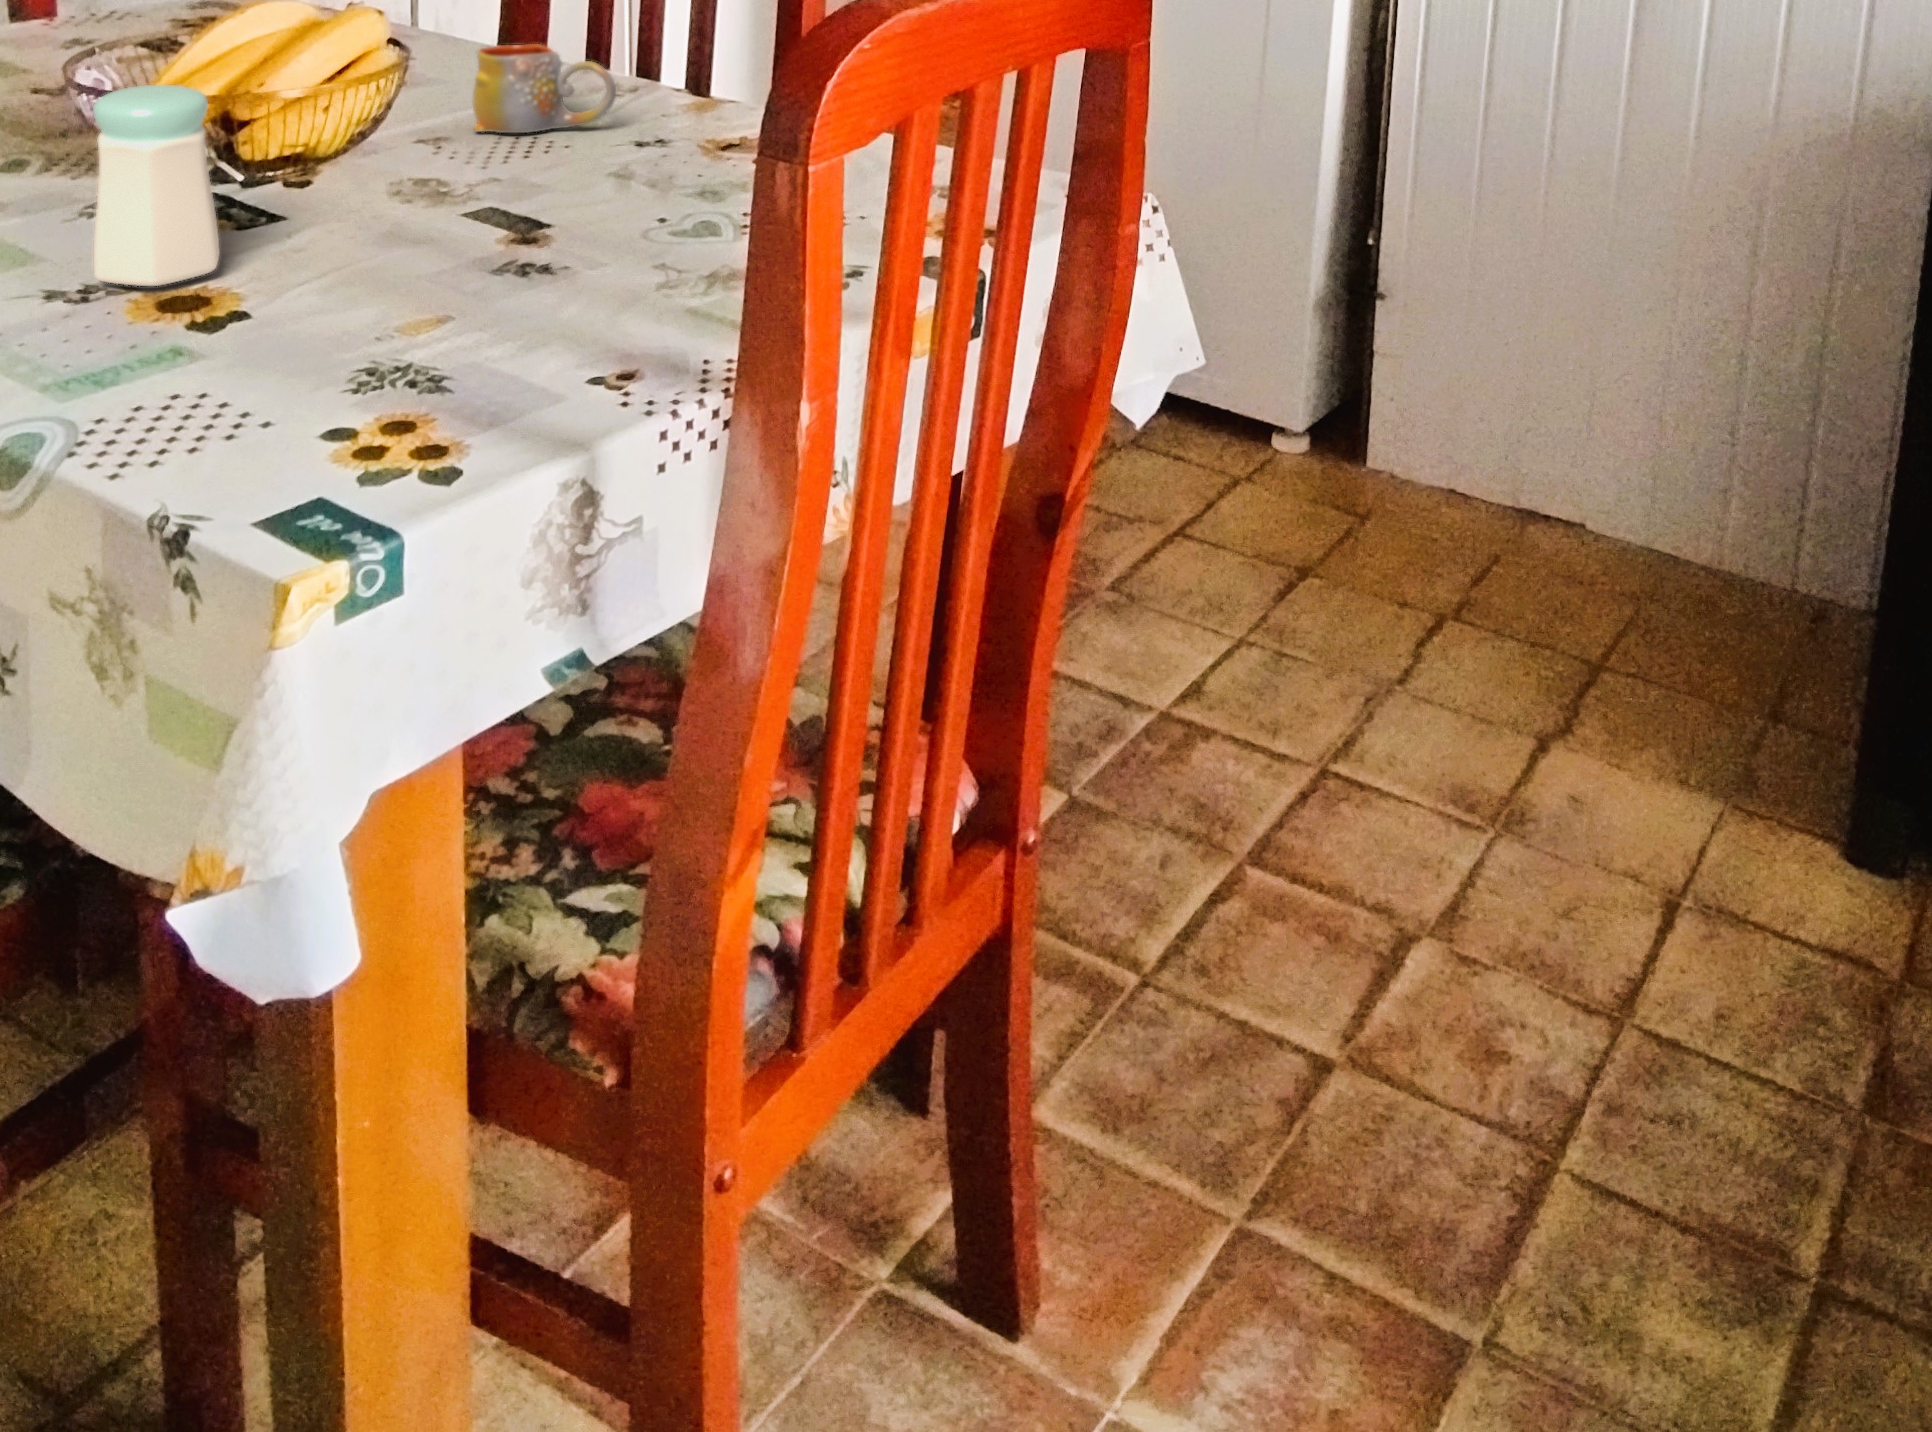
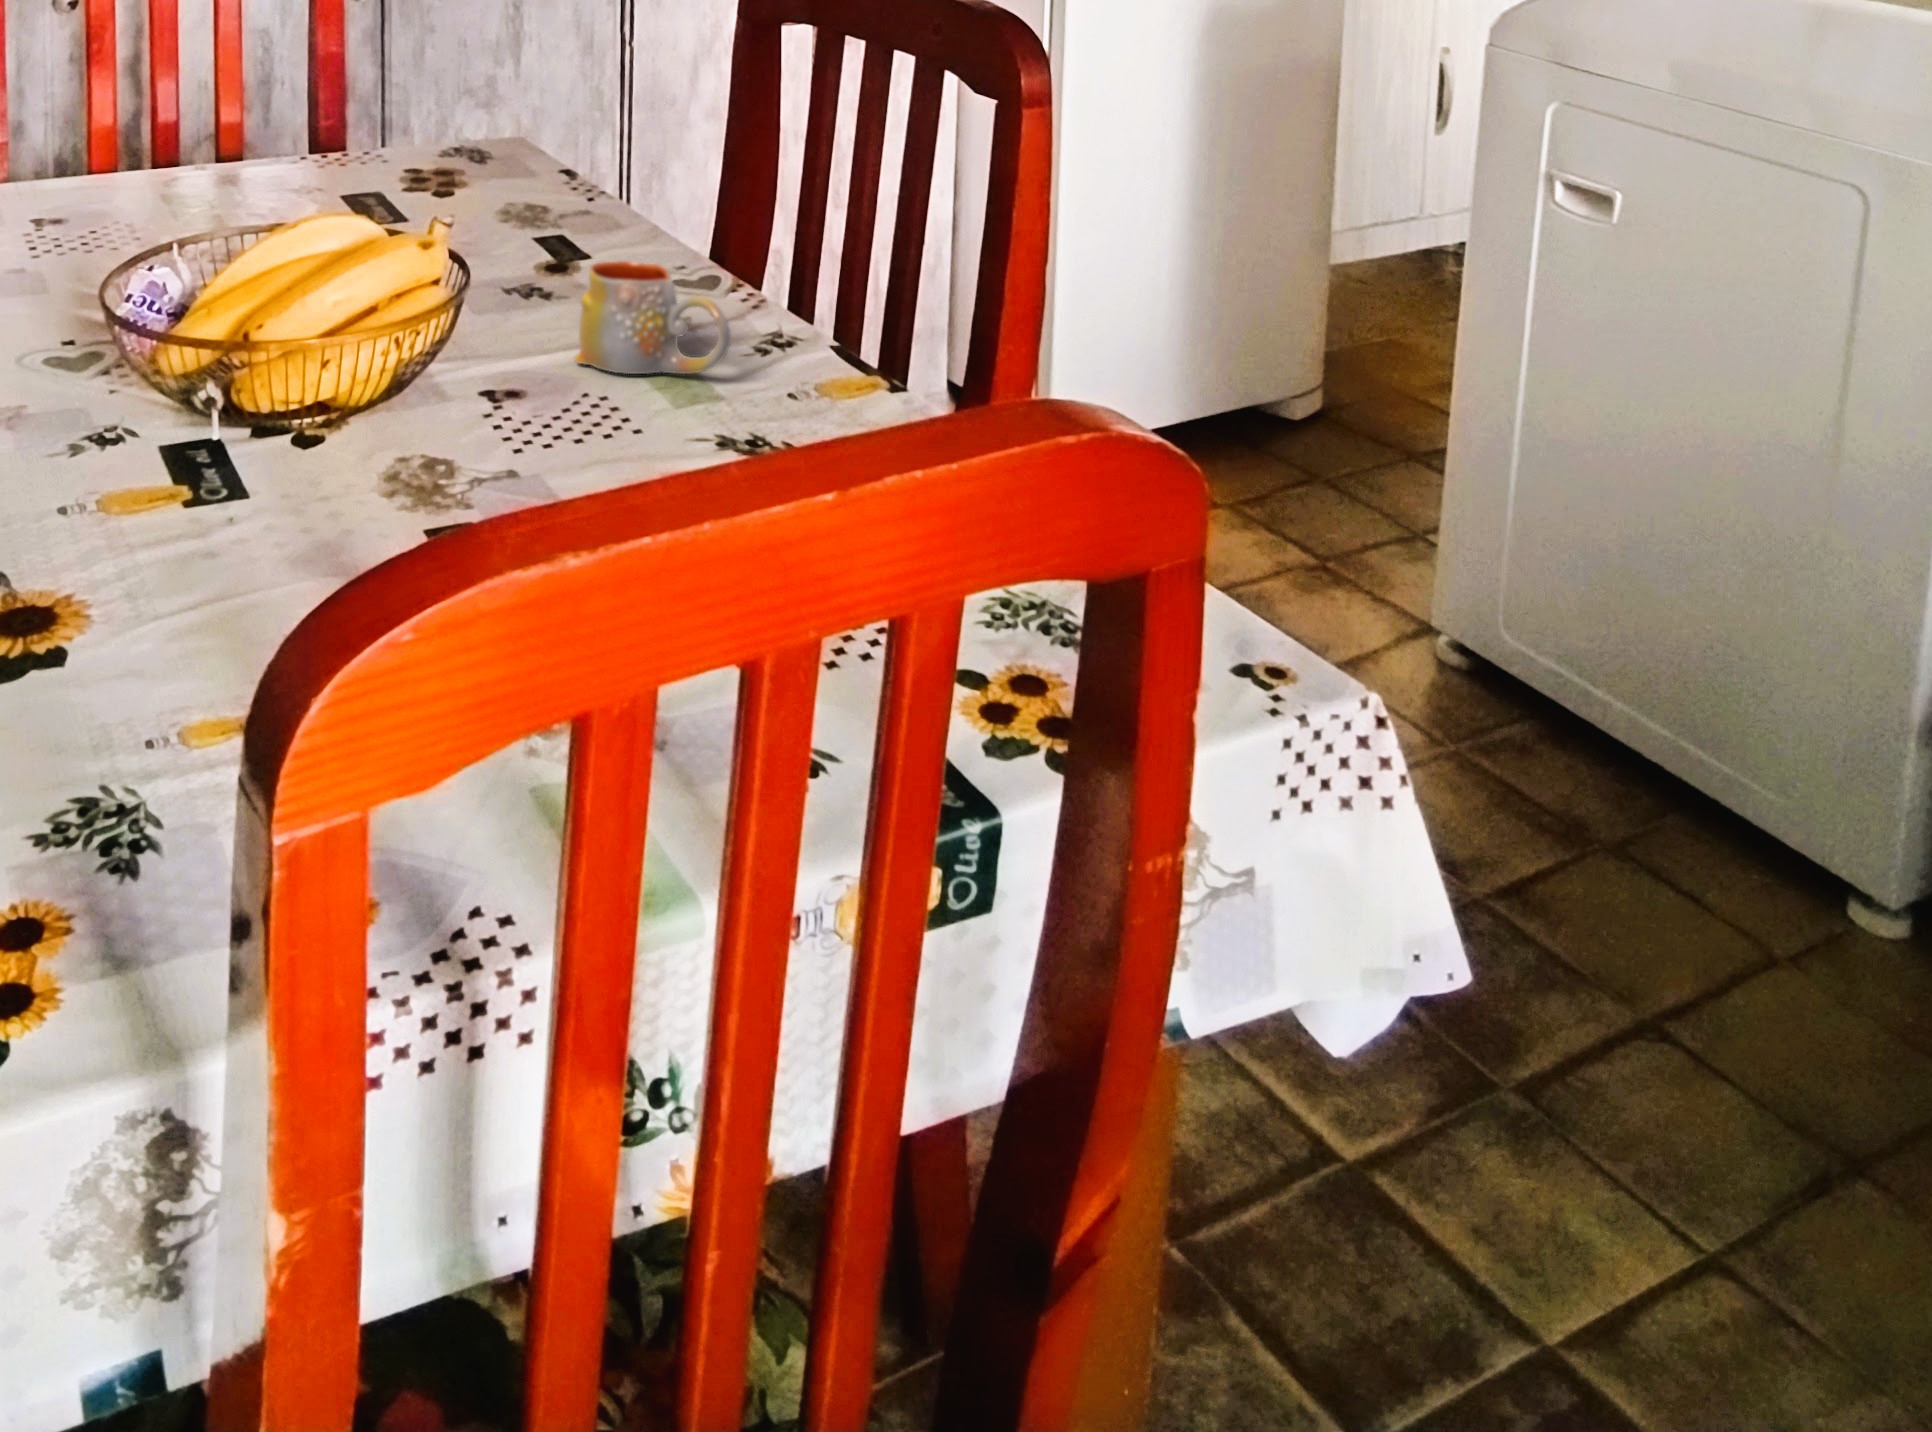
salt shaker: present [93,85,219,286] -> none [42,297,183,530]

